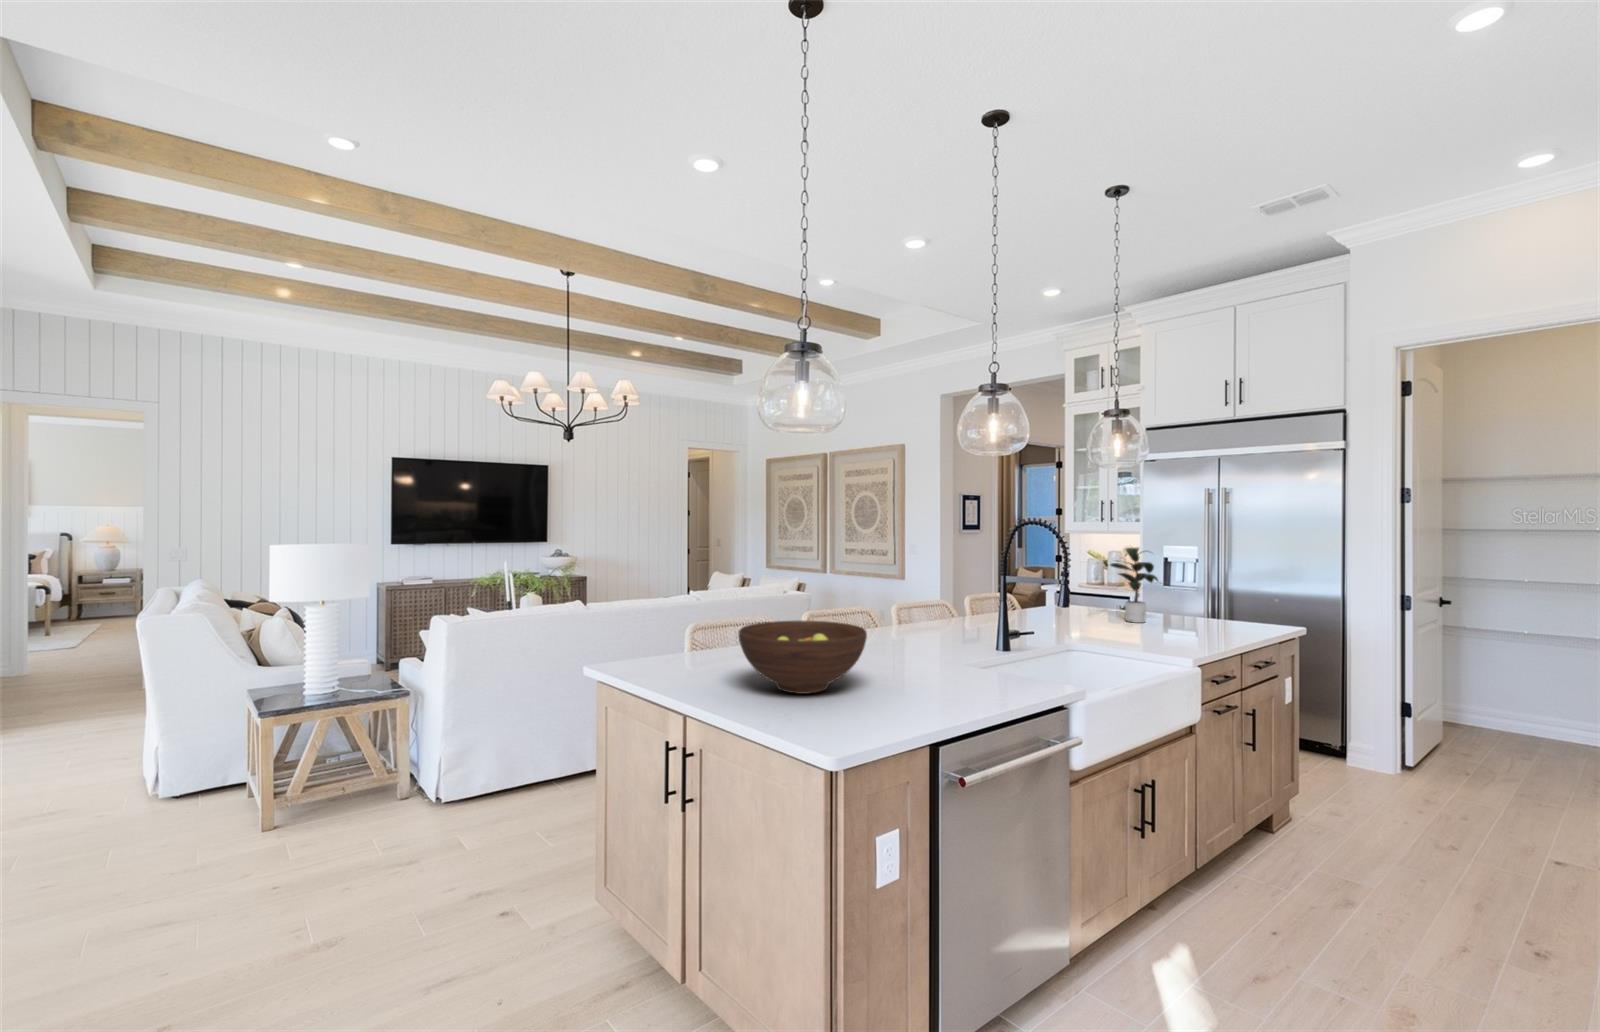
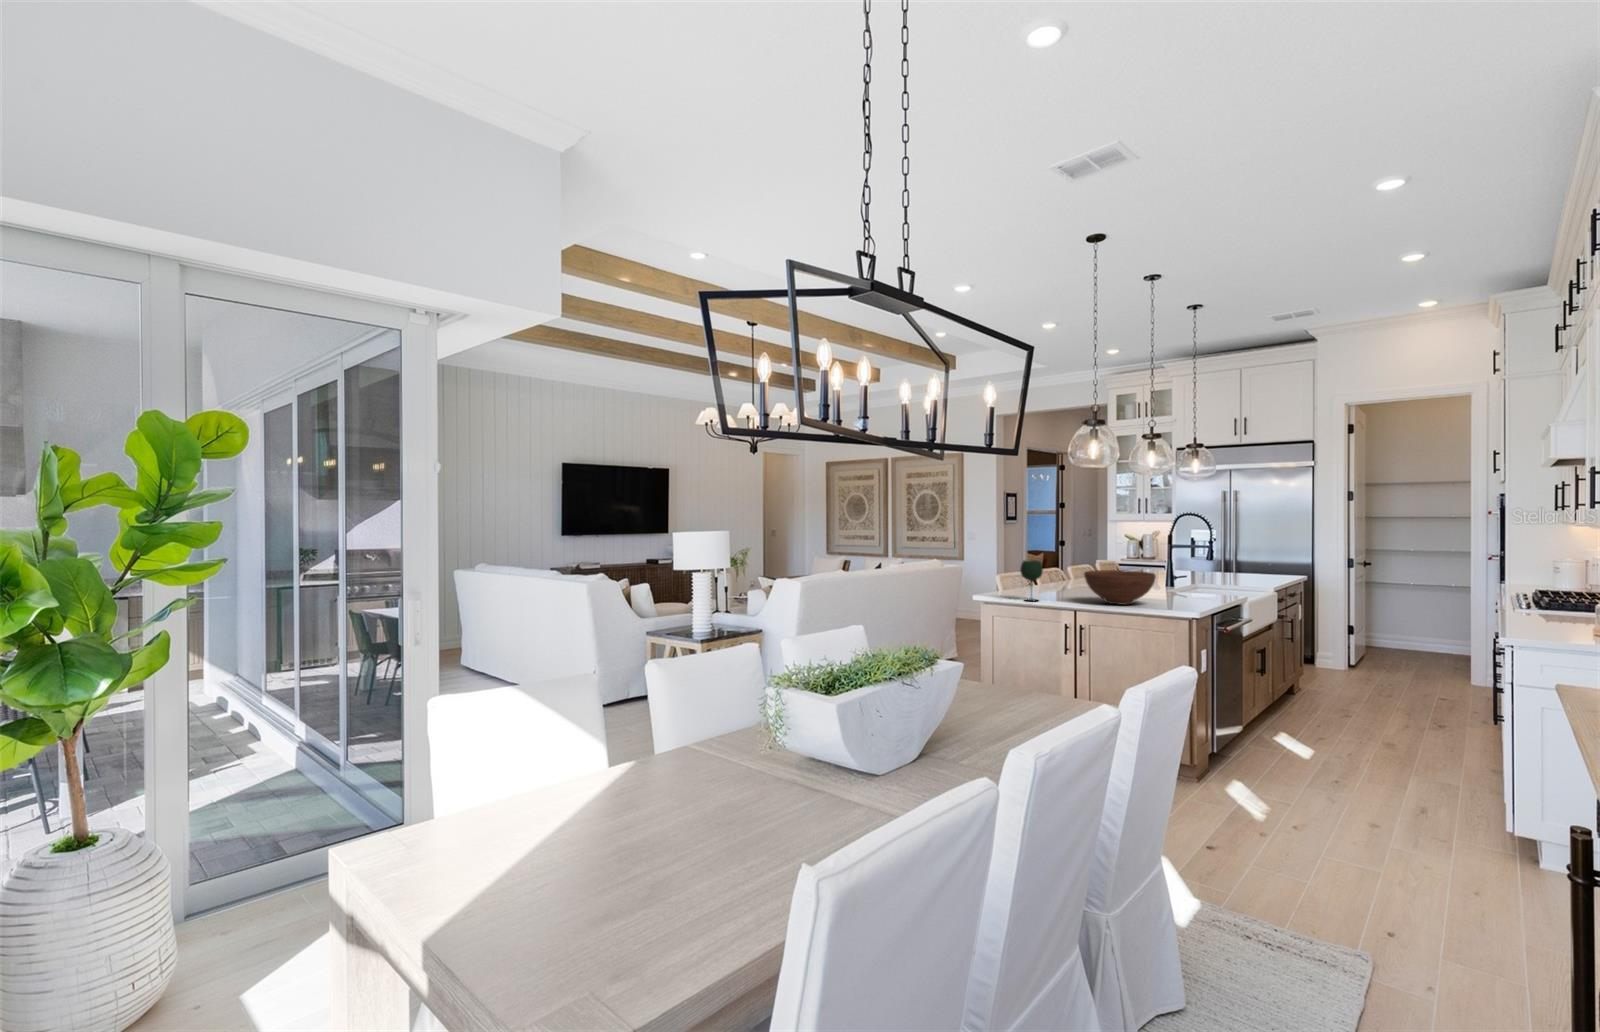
potted plant: present [1110,548,1158,623] -> none [1184,530,1235,577]
wine glass: none [655,598,694,675] -> present [1020,560,1043,601]

